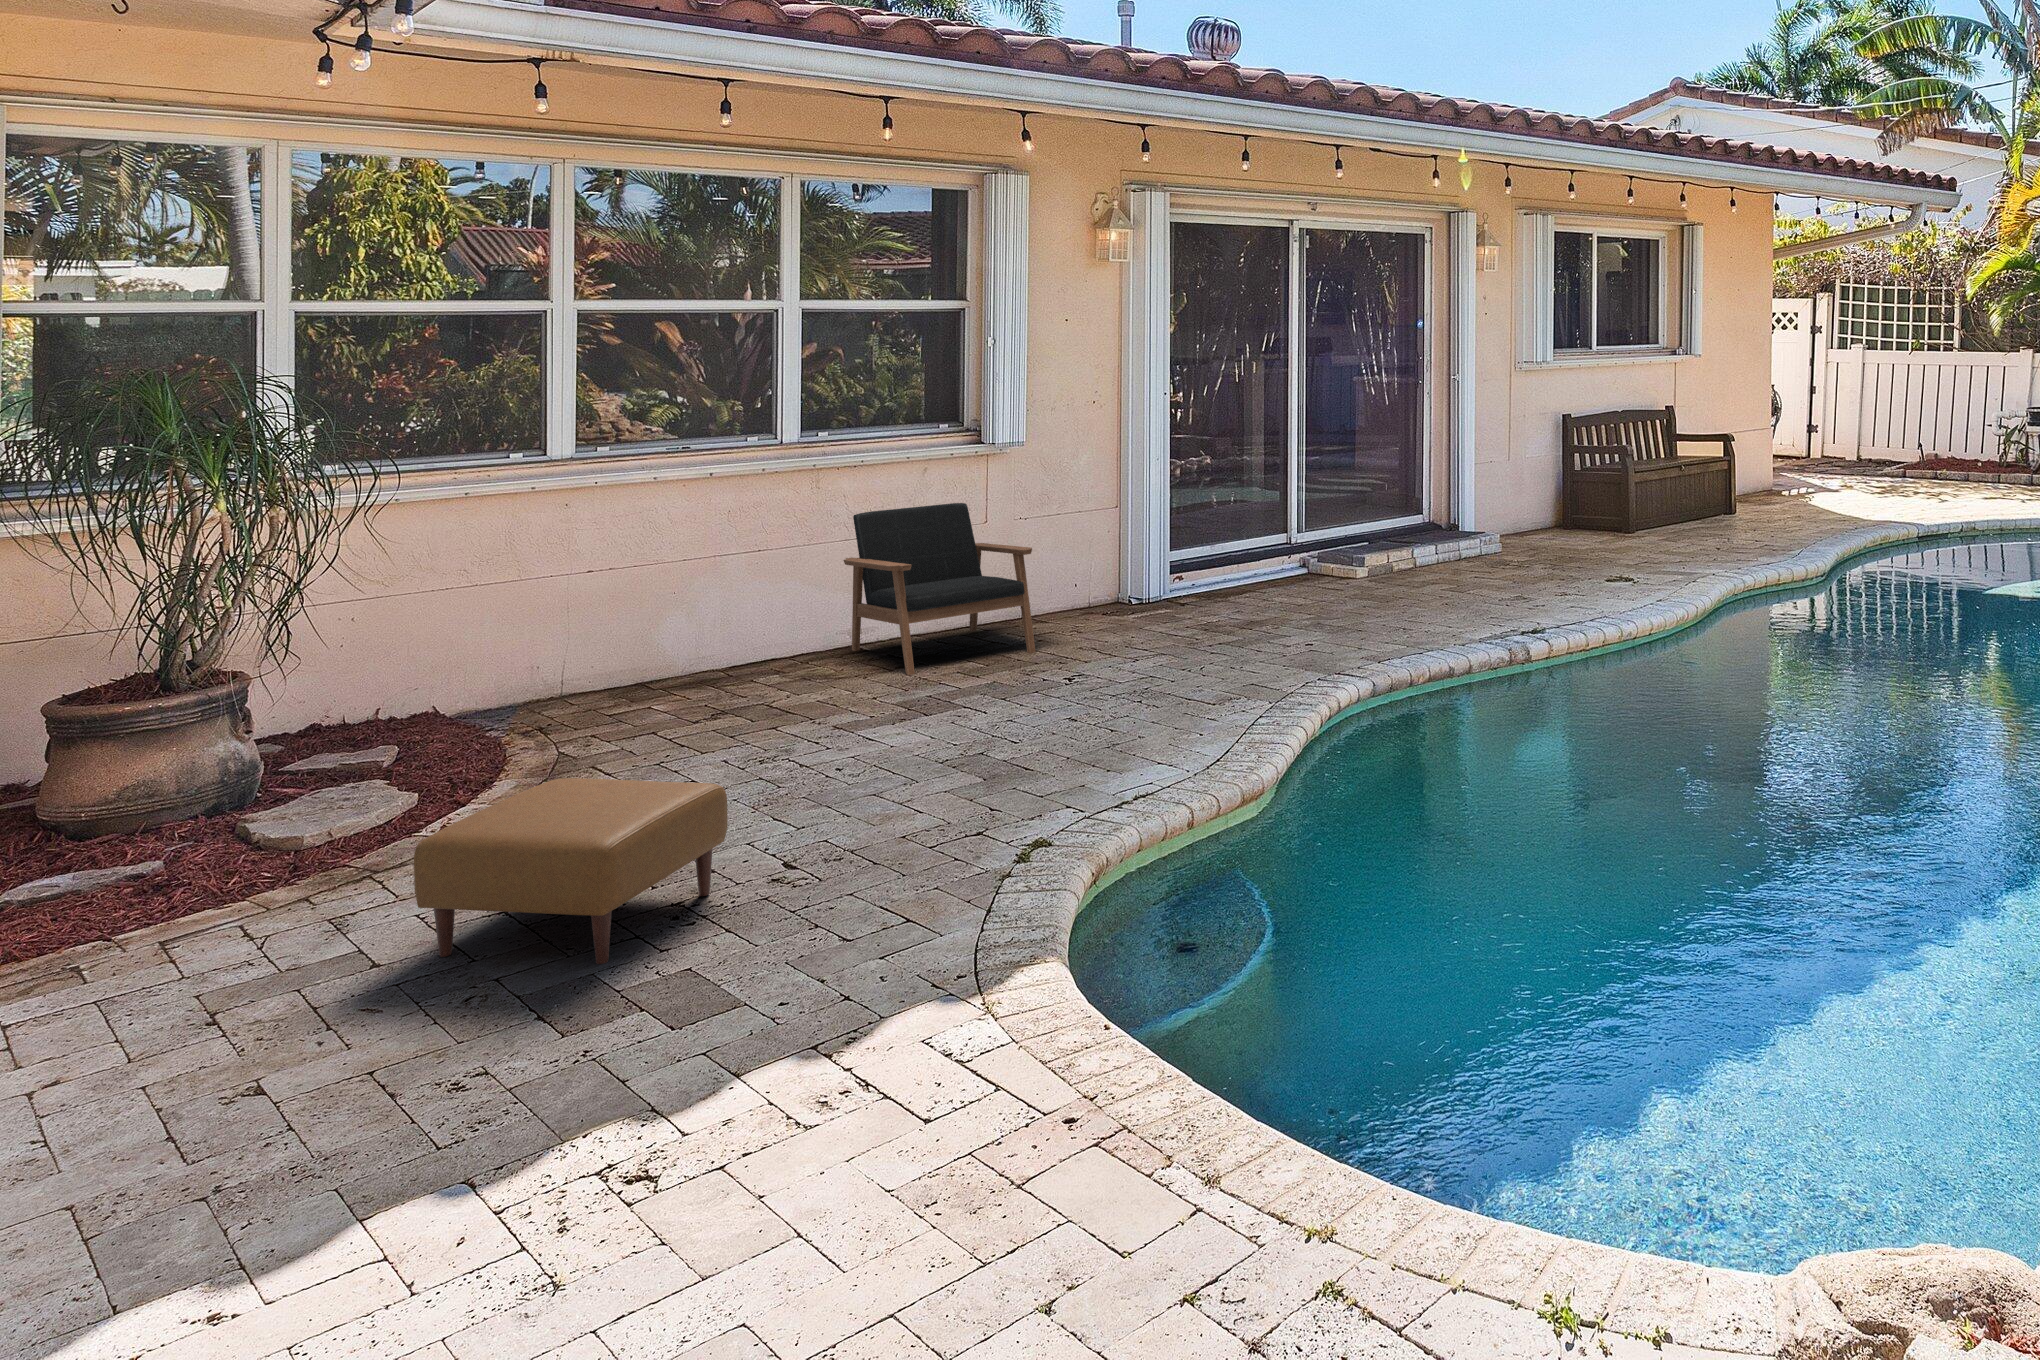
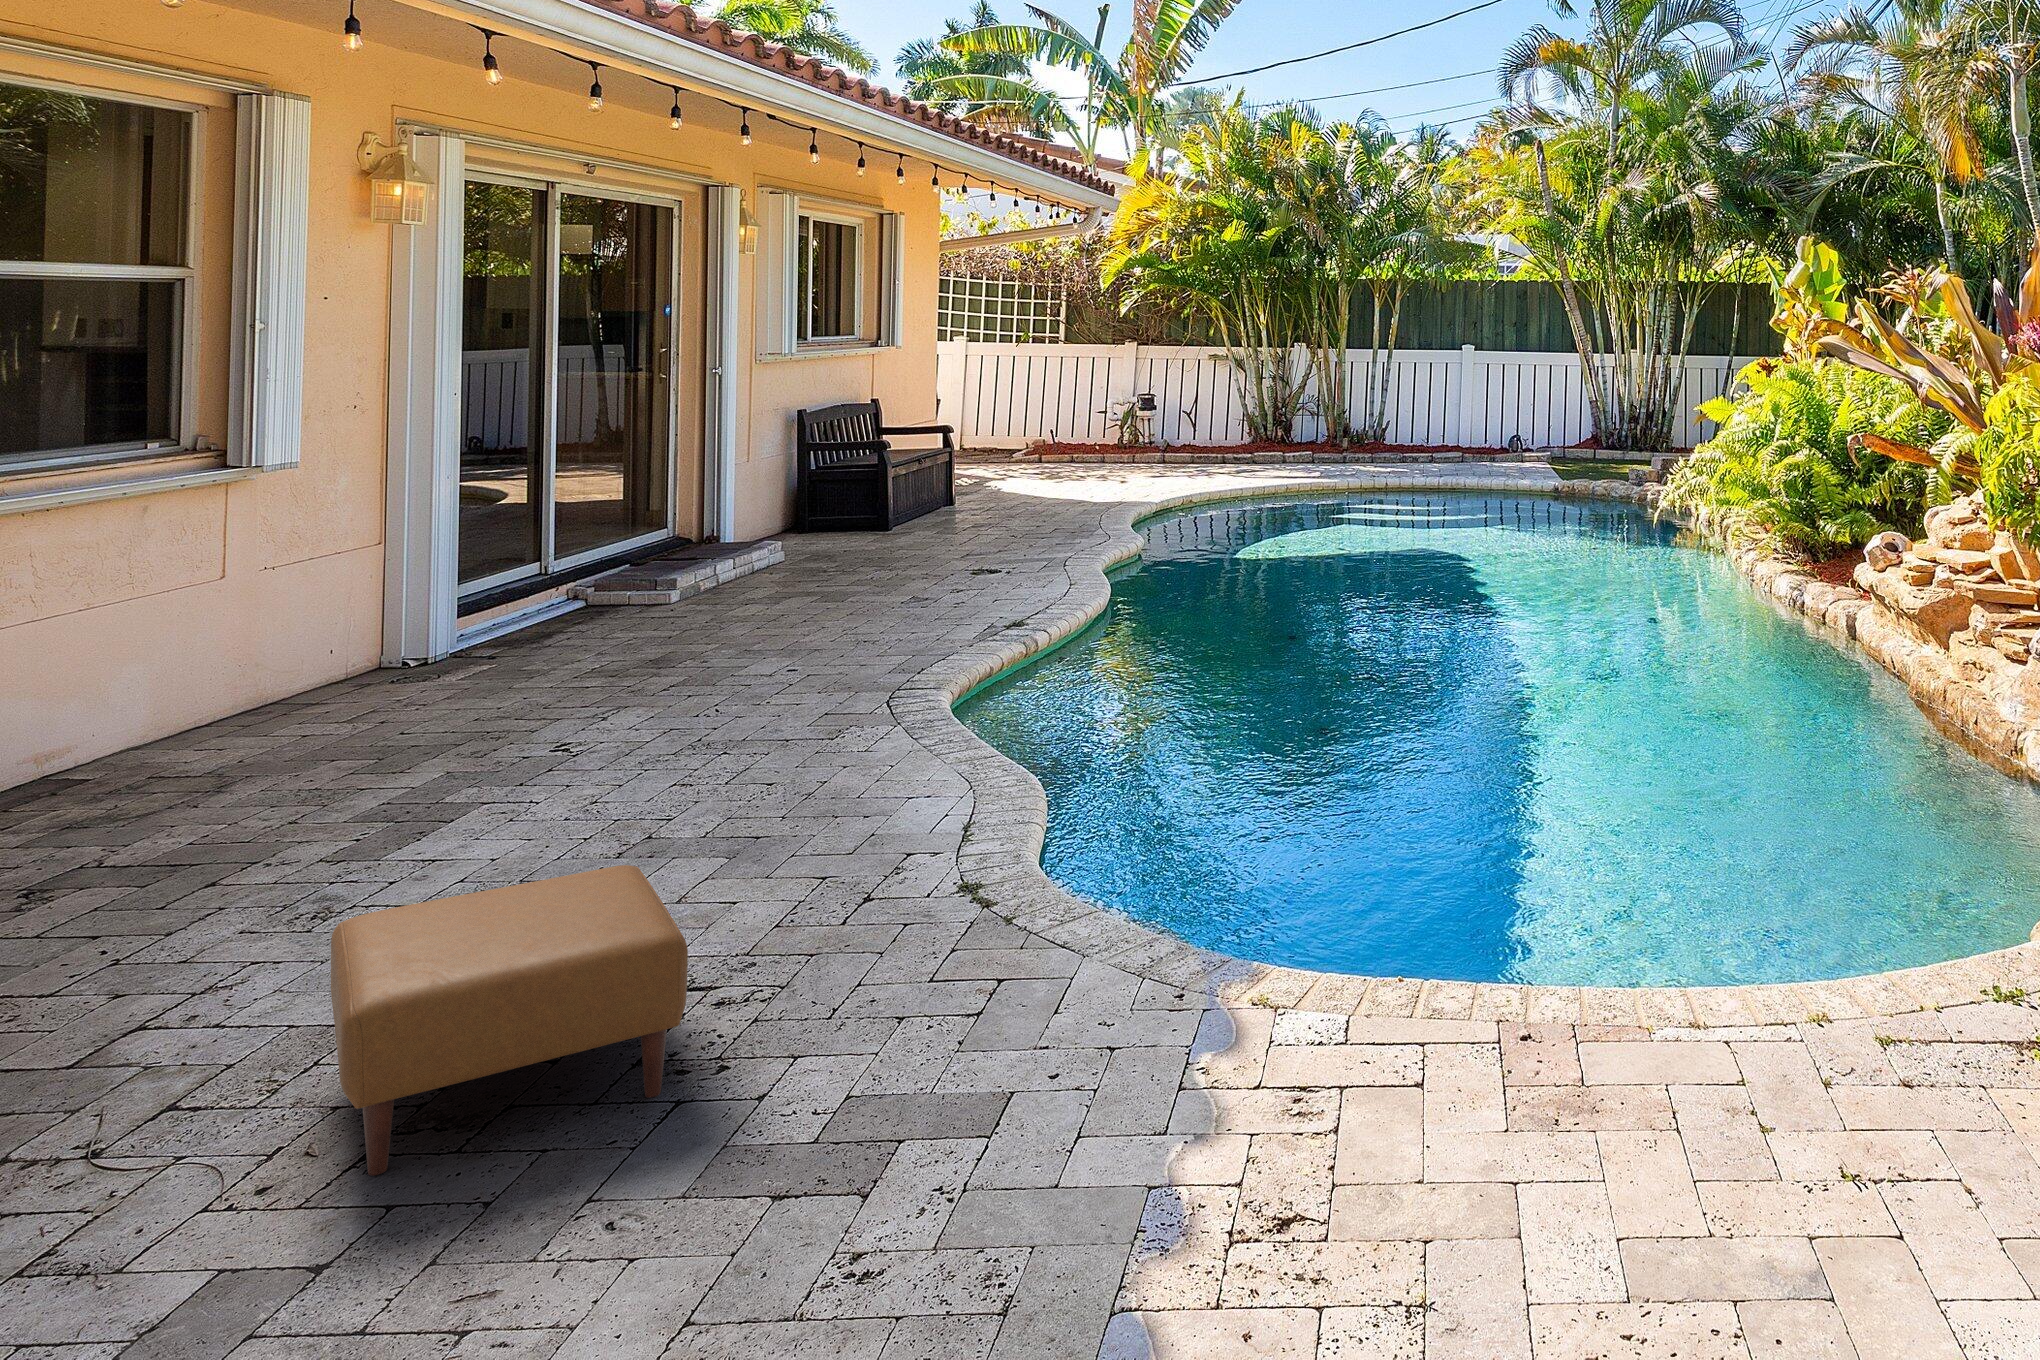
armchair: present [843,503,1036,675] -> none [25,545,397,789]

